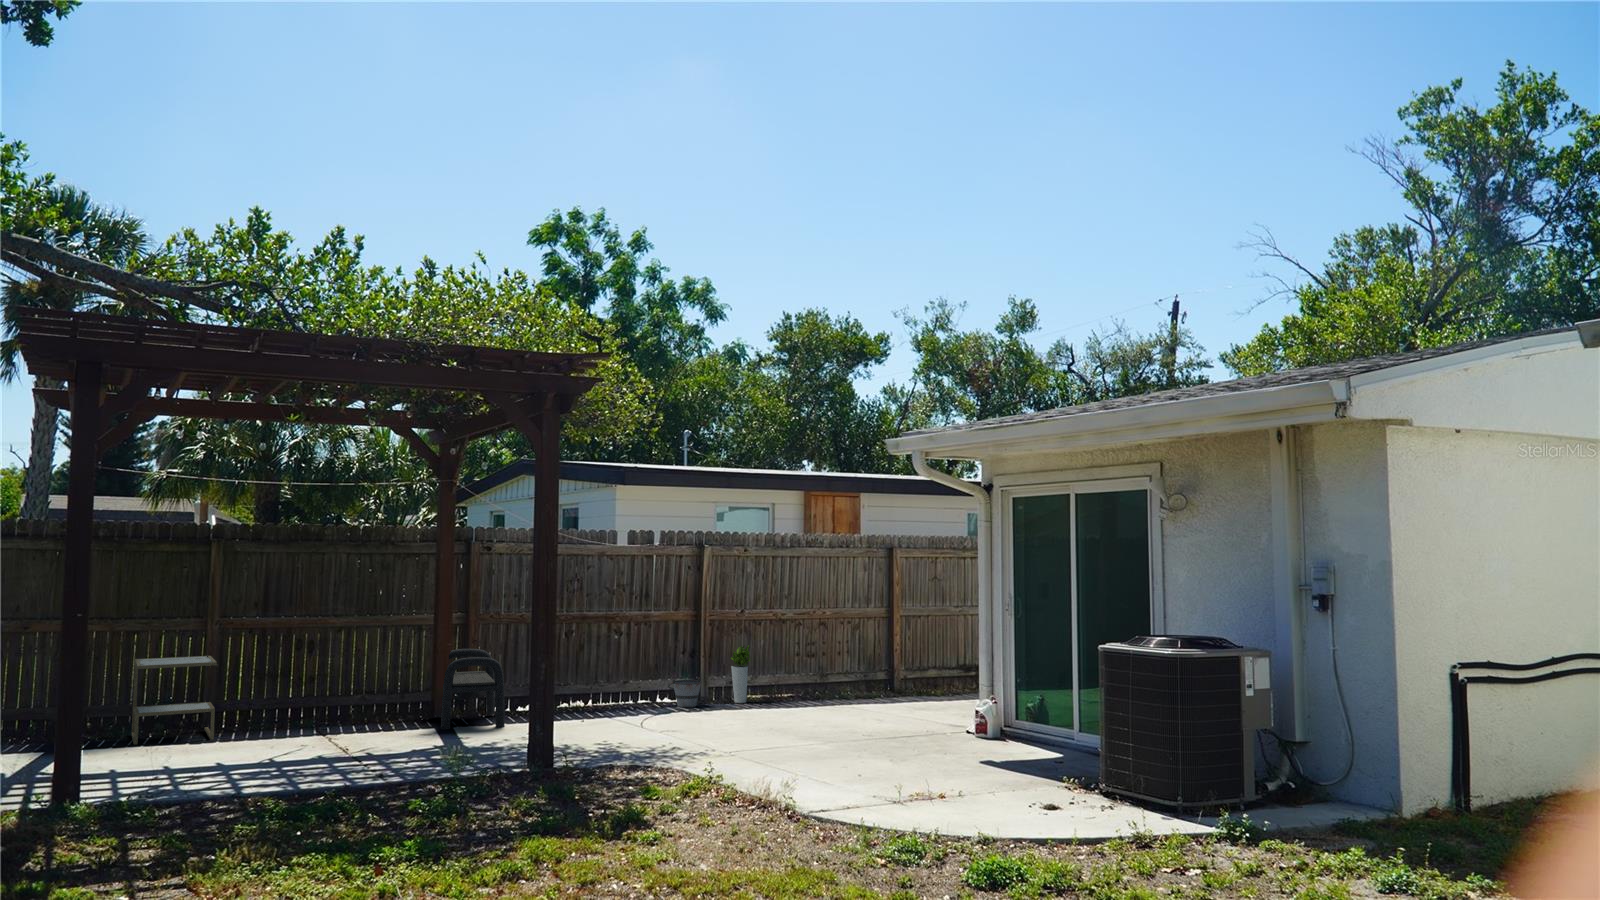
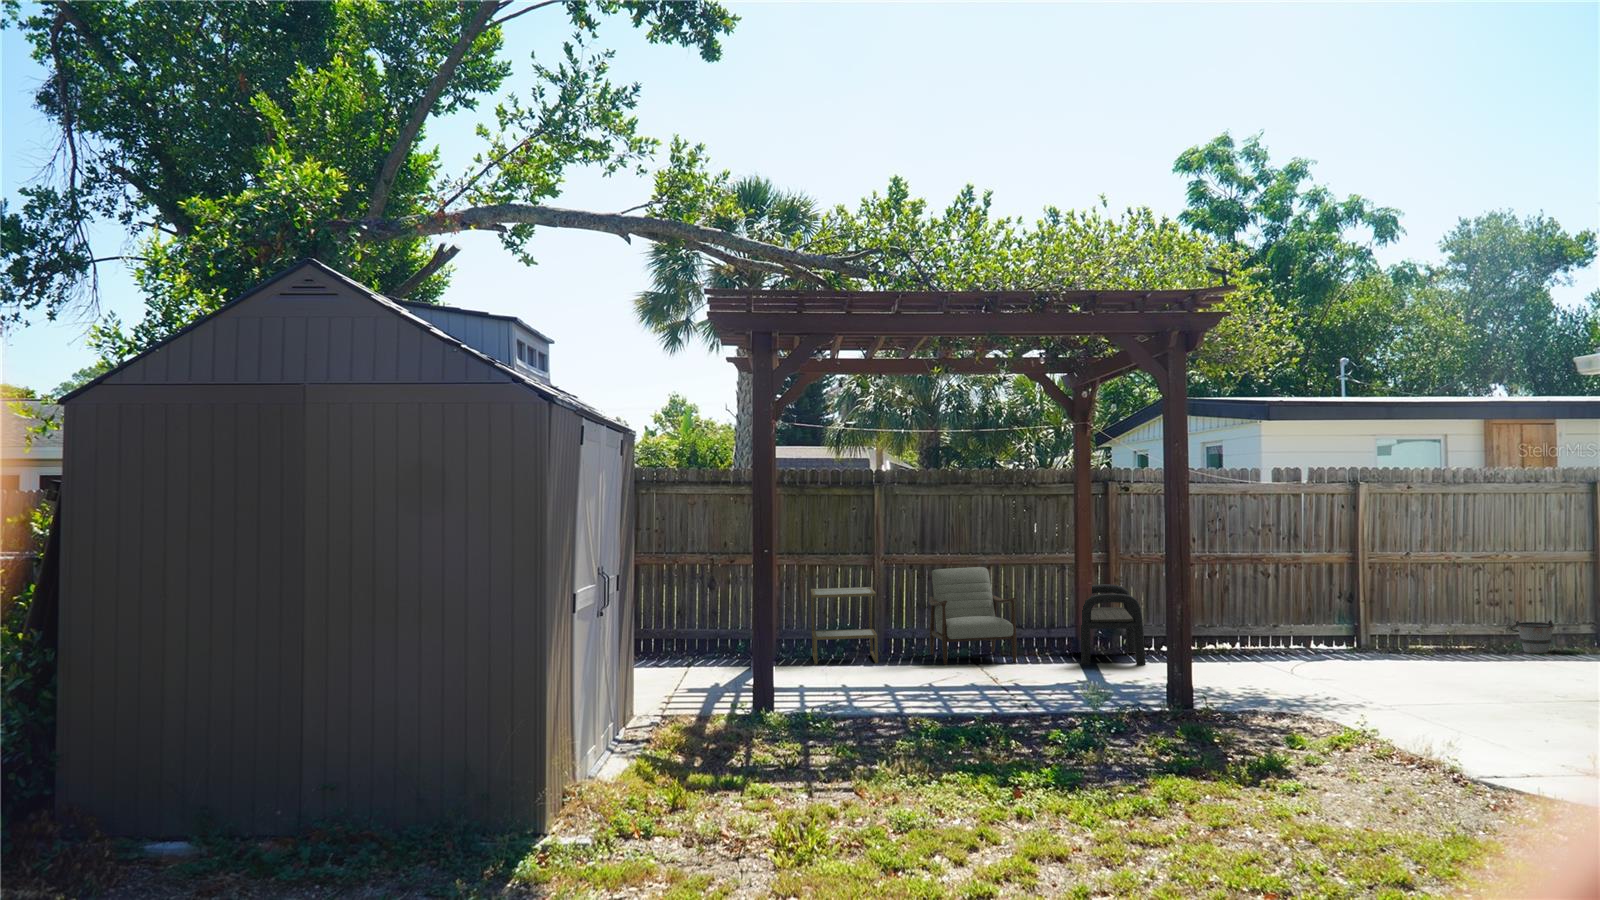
chair: none [276,633,378,738] -> present [929,567,1017,664]
planter: present [731,645,751,703] -> none [1402,585,1433,651]
bucket: present [668,677,702,707] -> present [1510,620,1554,653]

